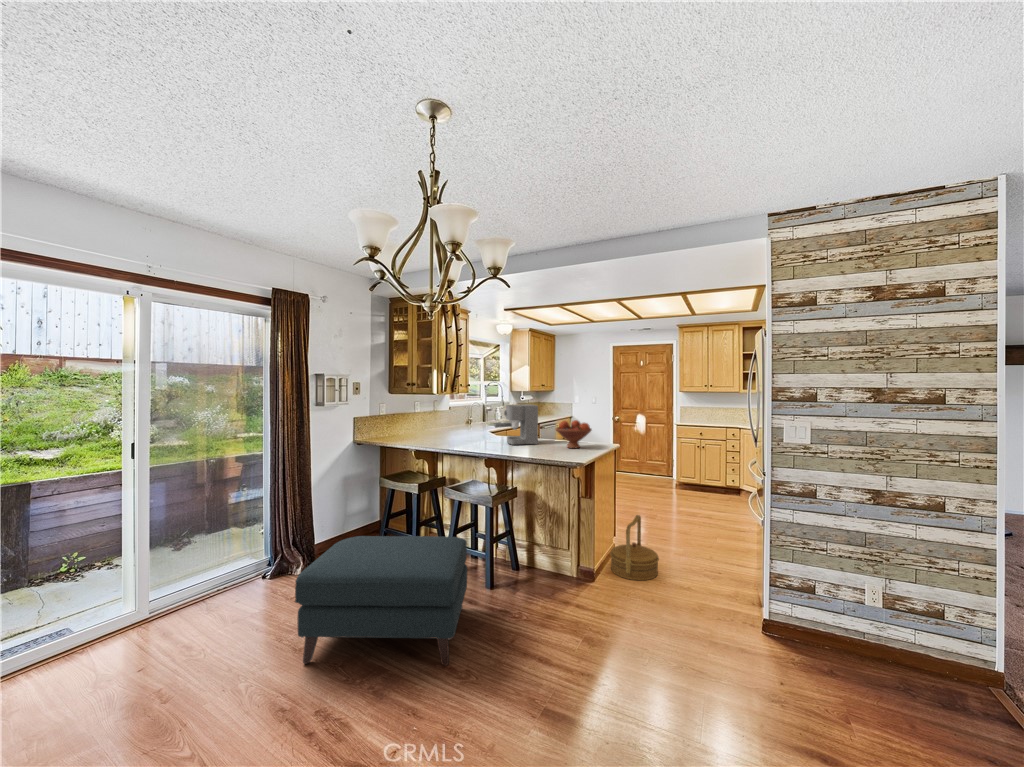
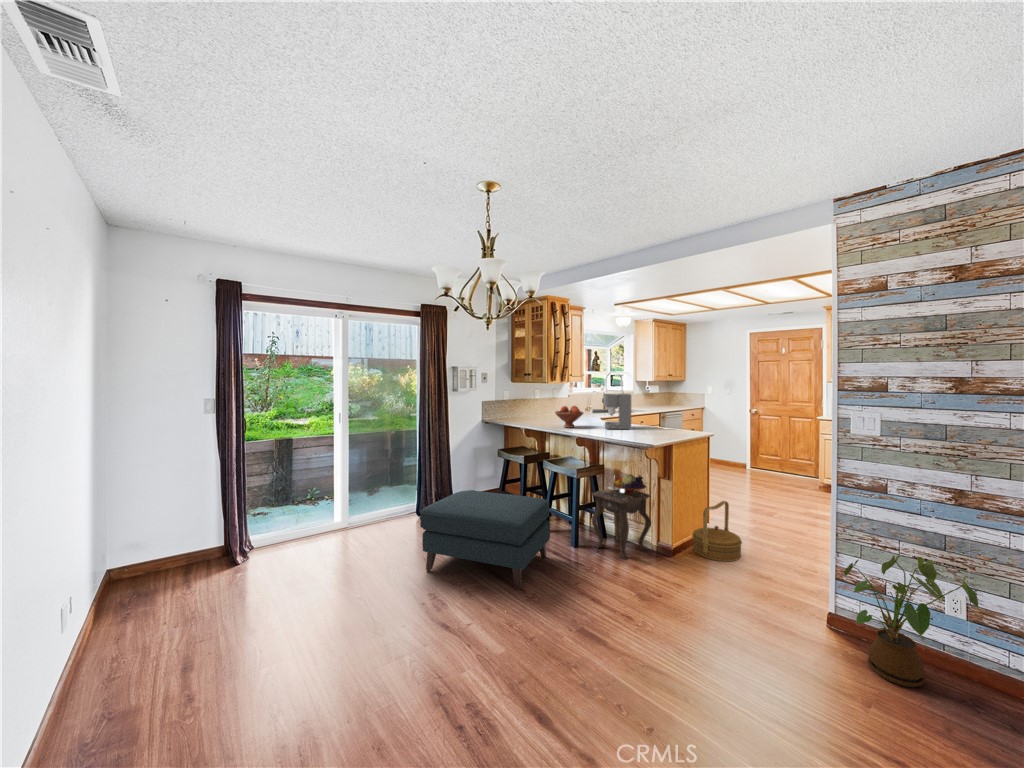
fruit bowl: present [556,420,592,448] -> present [555,406,583,428]
side table: none [509,493,573,596] -> present [592,474,651,559]
house plant: none [798,558,915,690] -> present [844,556,979,687]

